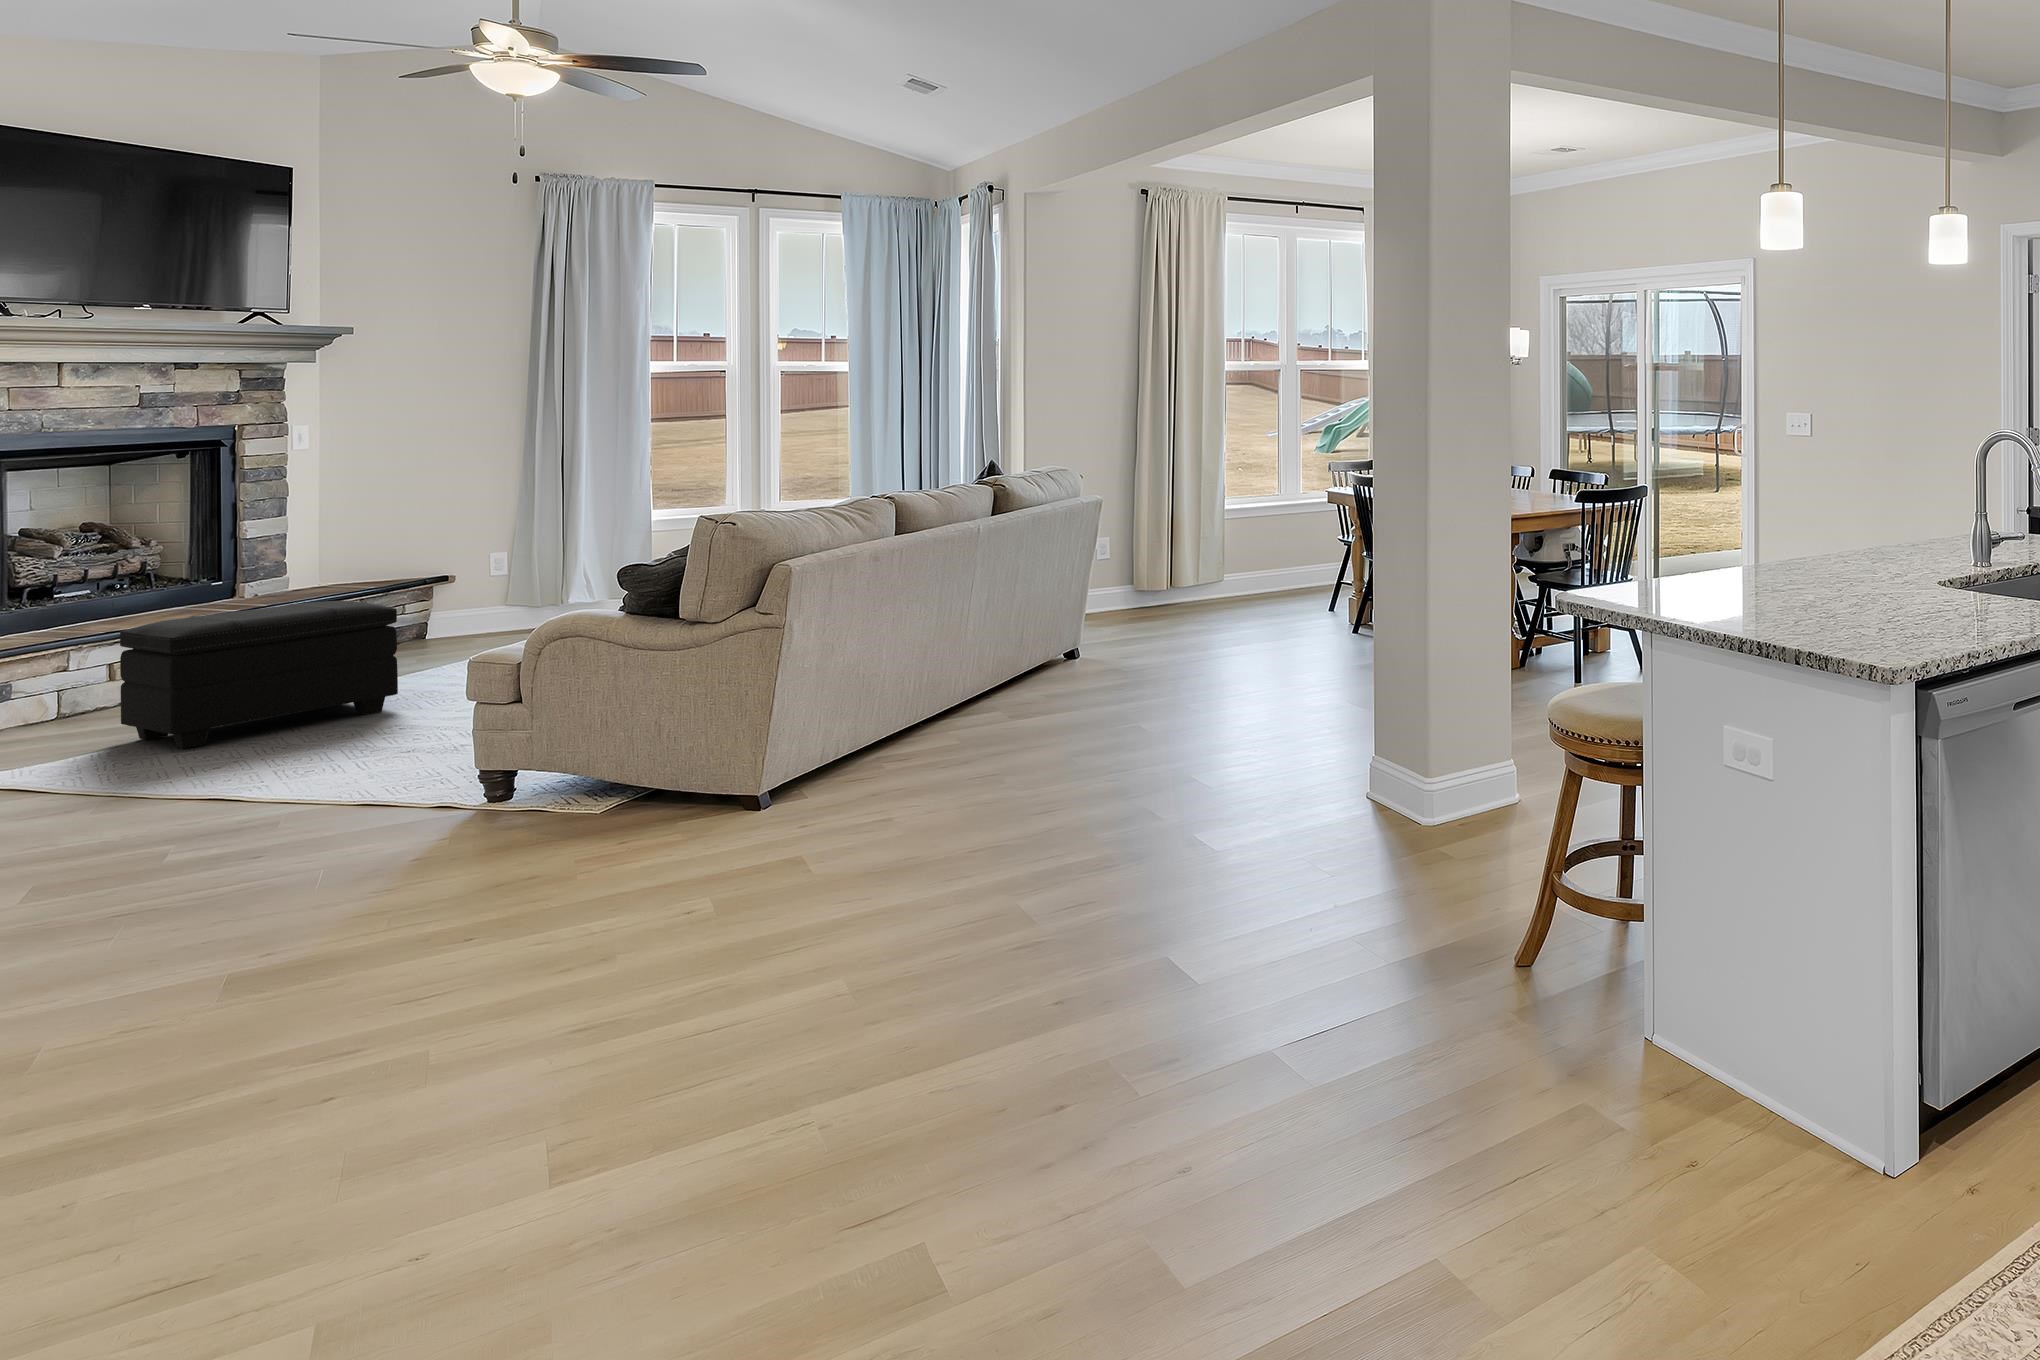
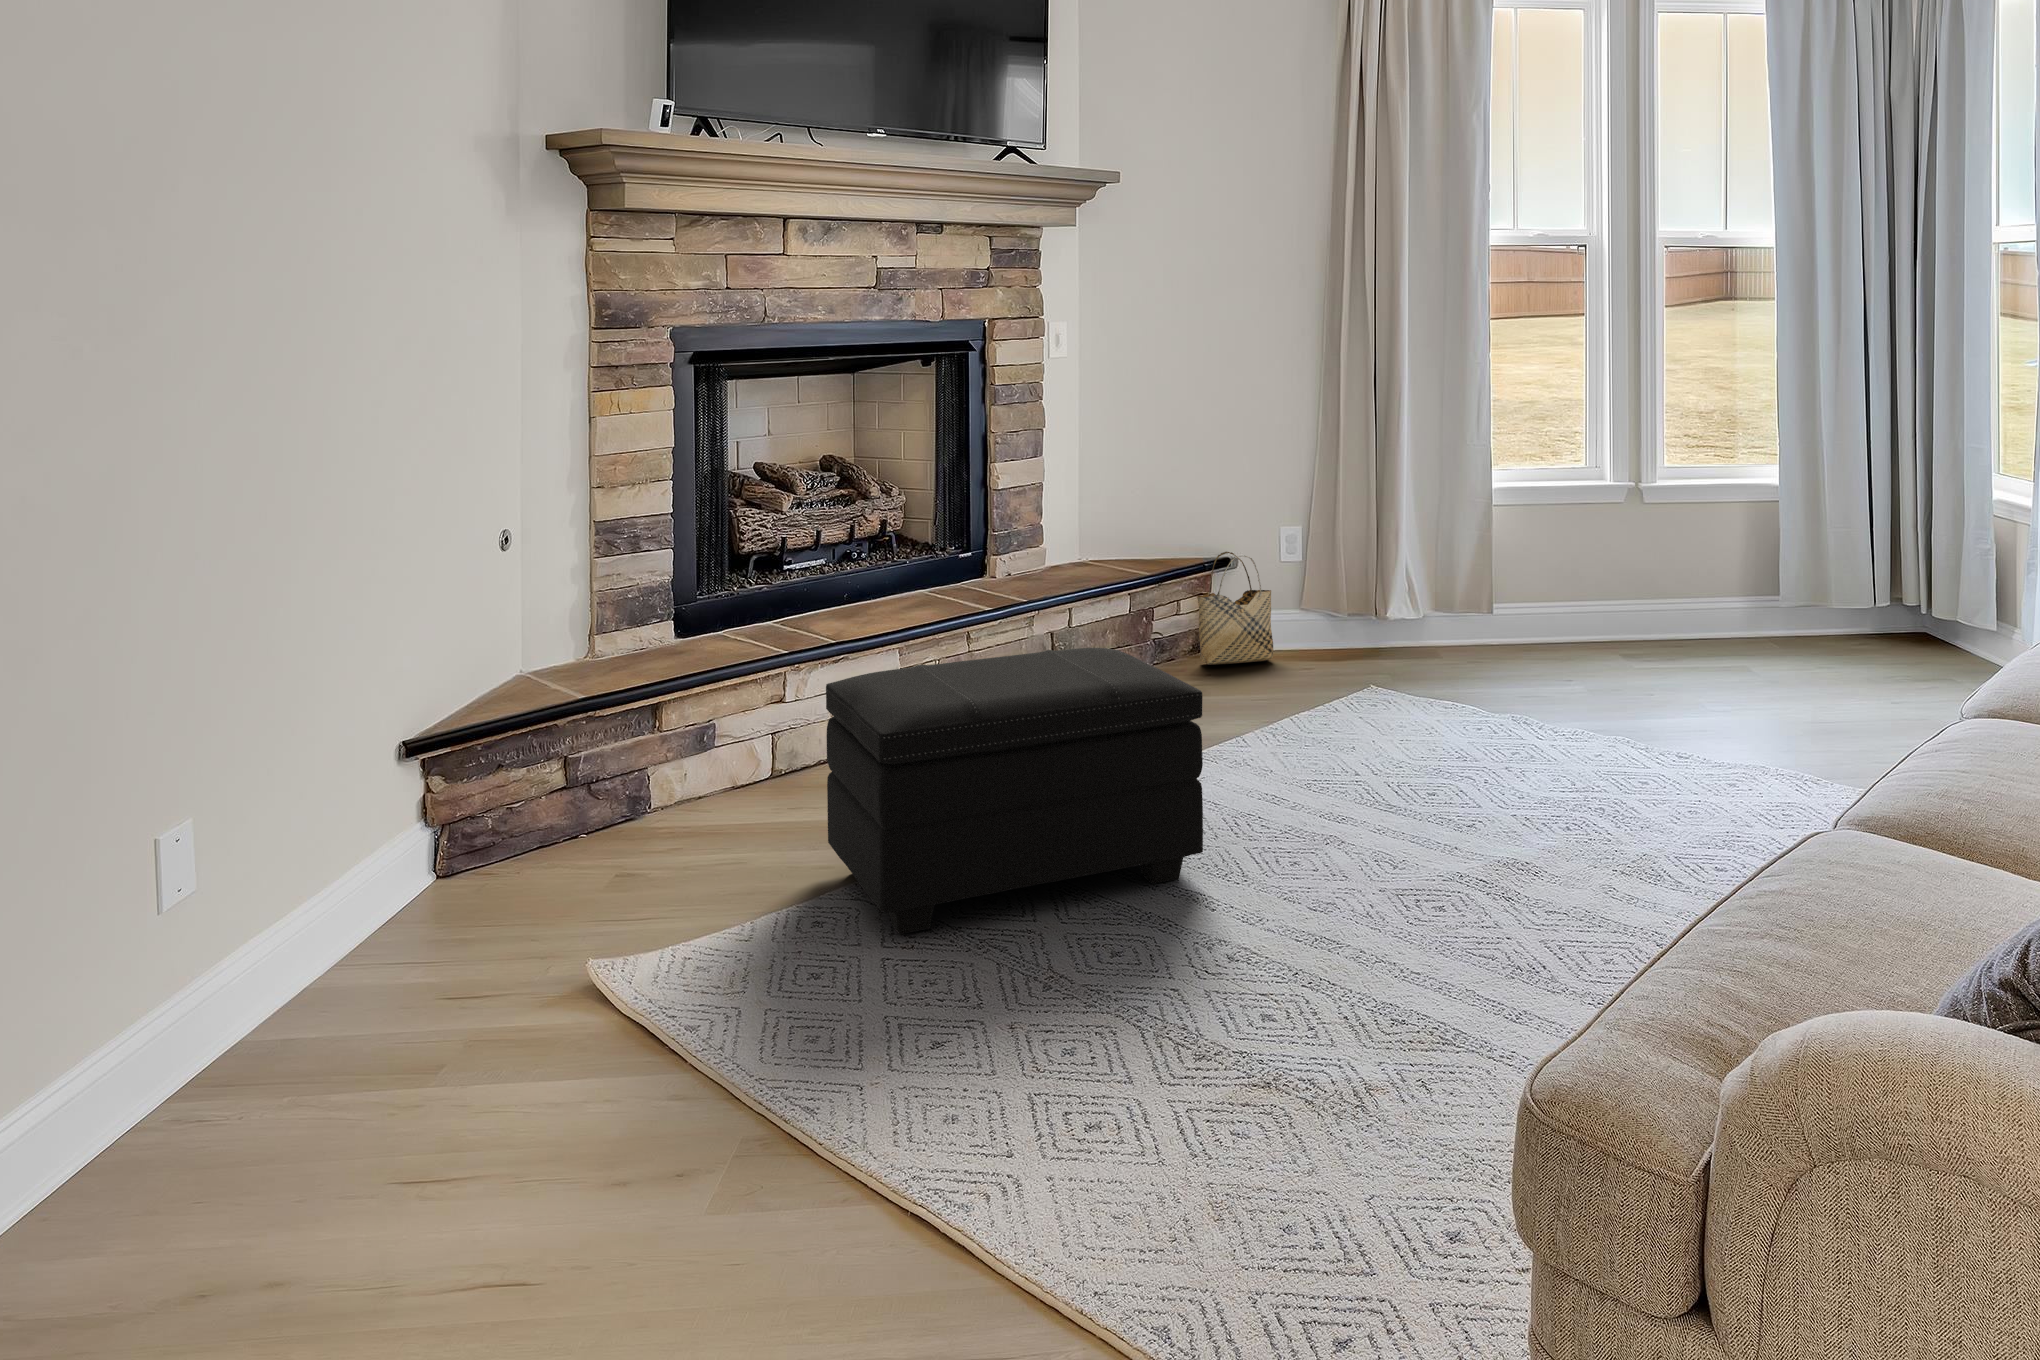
woven basket: none [418,568,481,641] -> present [1197,552,1273,665]

